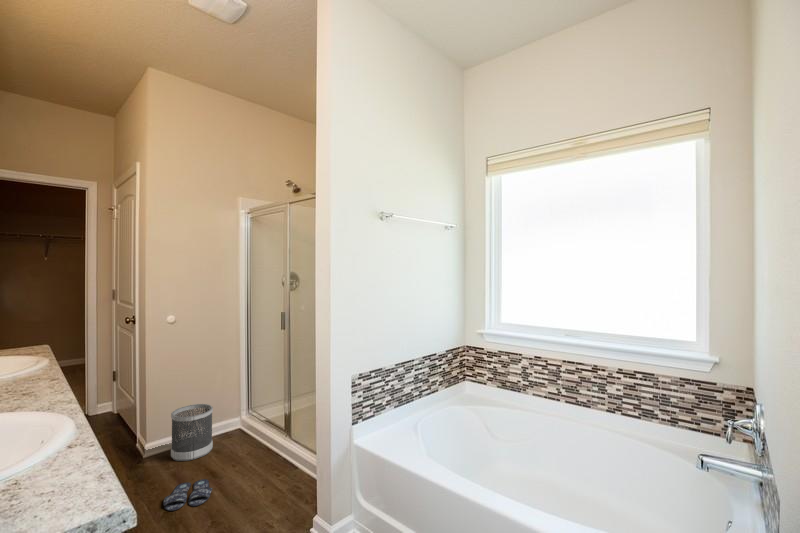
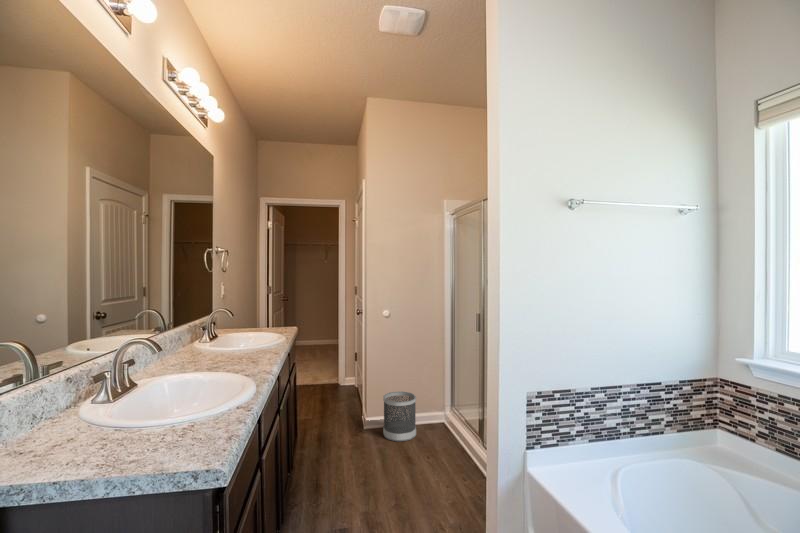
slippers: present [163,479,212,511] -> none [369,460,408,485]

